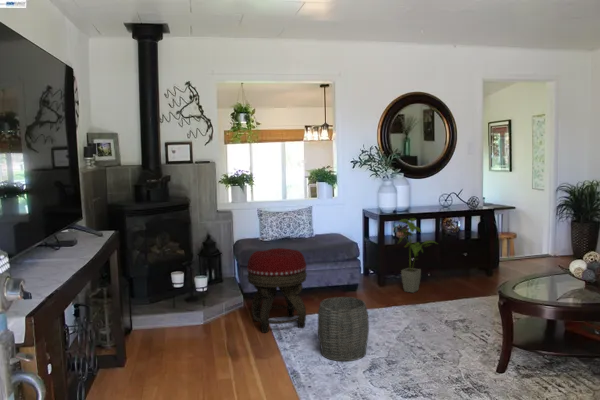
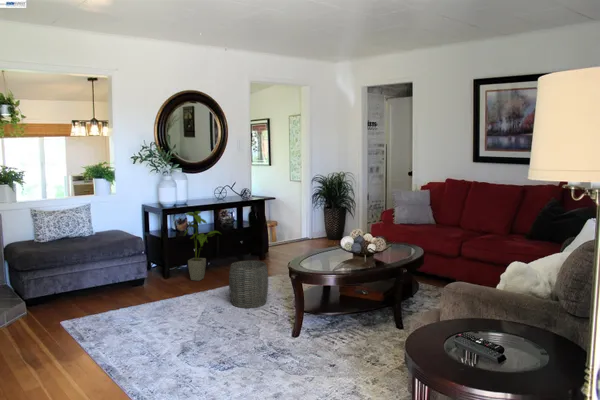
footstool: present [247,248,307,333] -> none [35,248,105,337]
woven basket: present [318,297,369,361] -> present [229,261,268,308]

